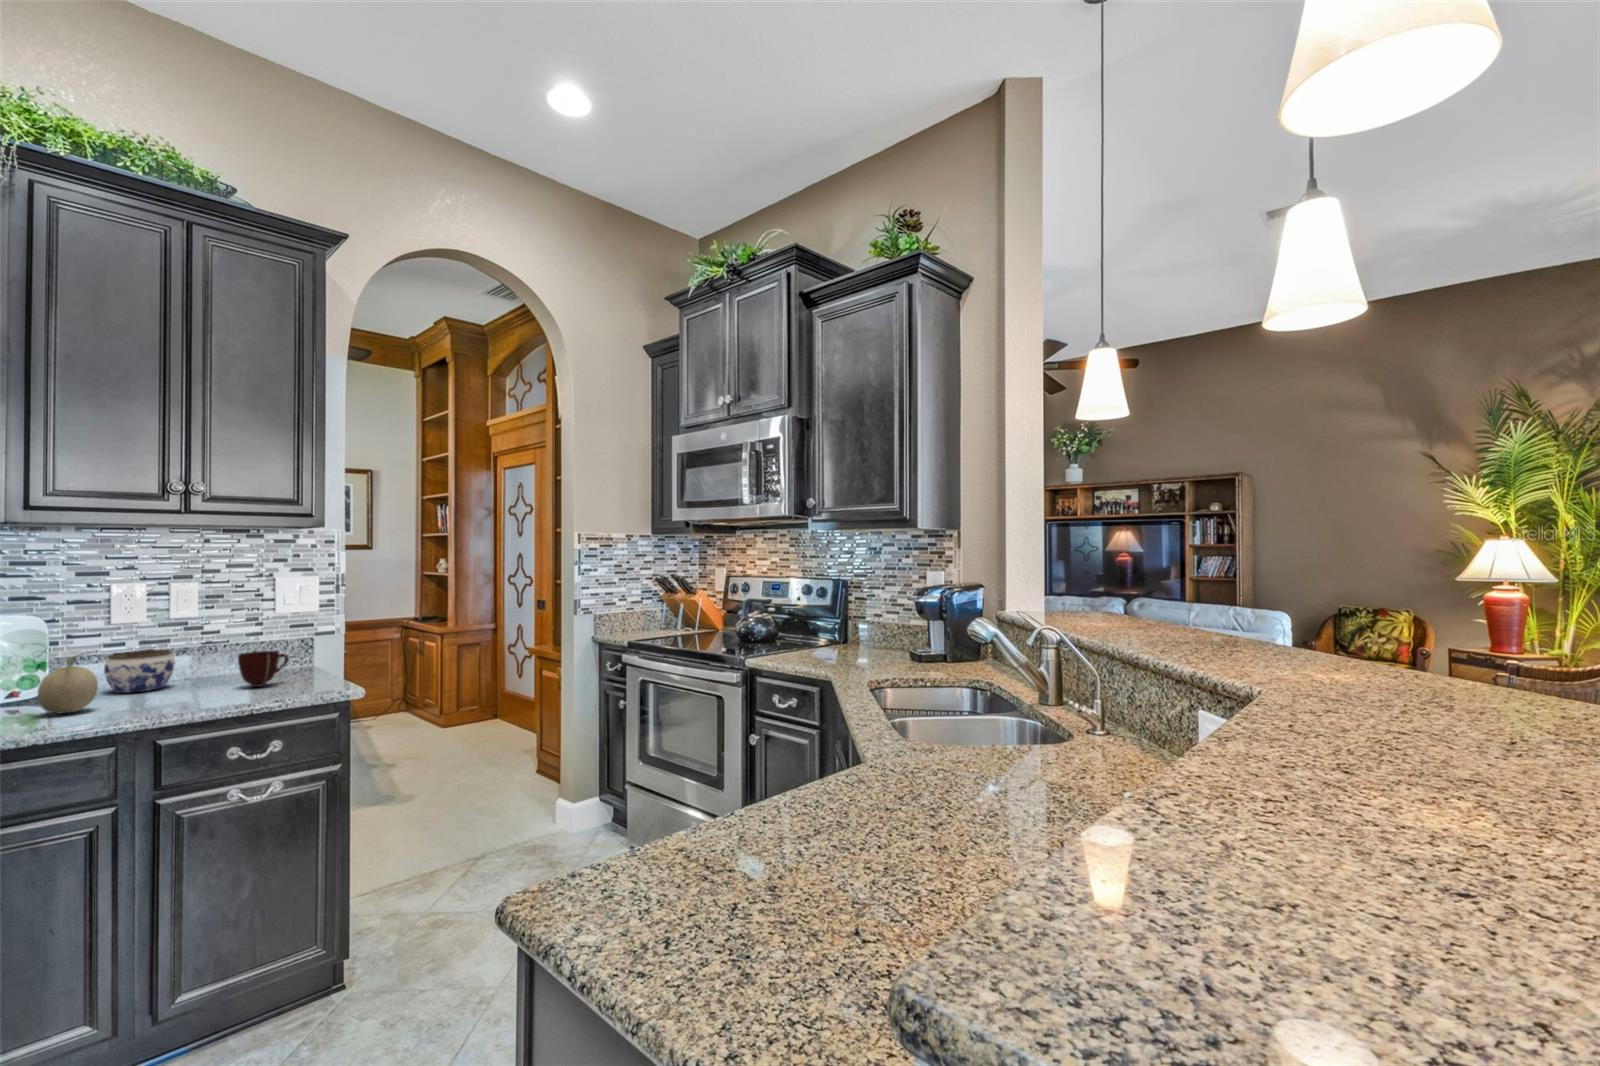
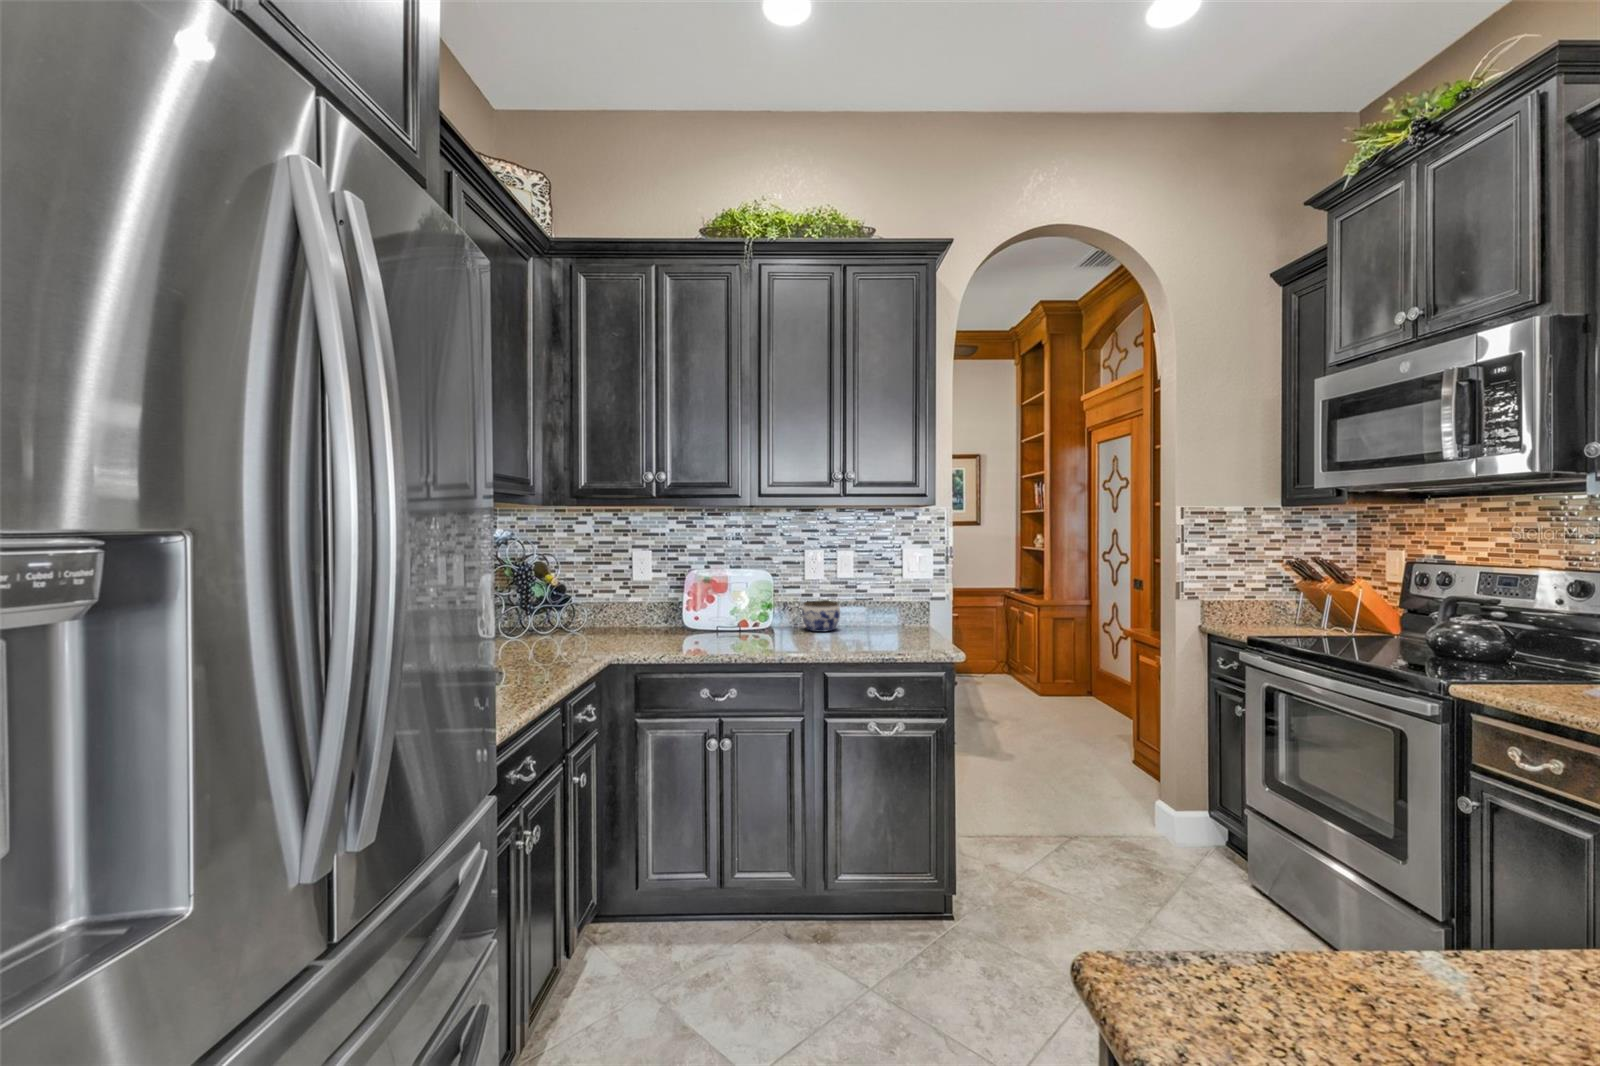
mug: present [238,651,289,687] -> none [877,609,911,639]
fruit: present [38,652,98,713] -> none [766,598,796,641]

